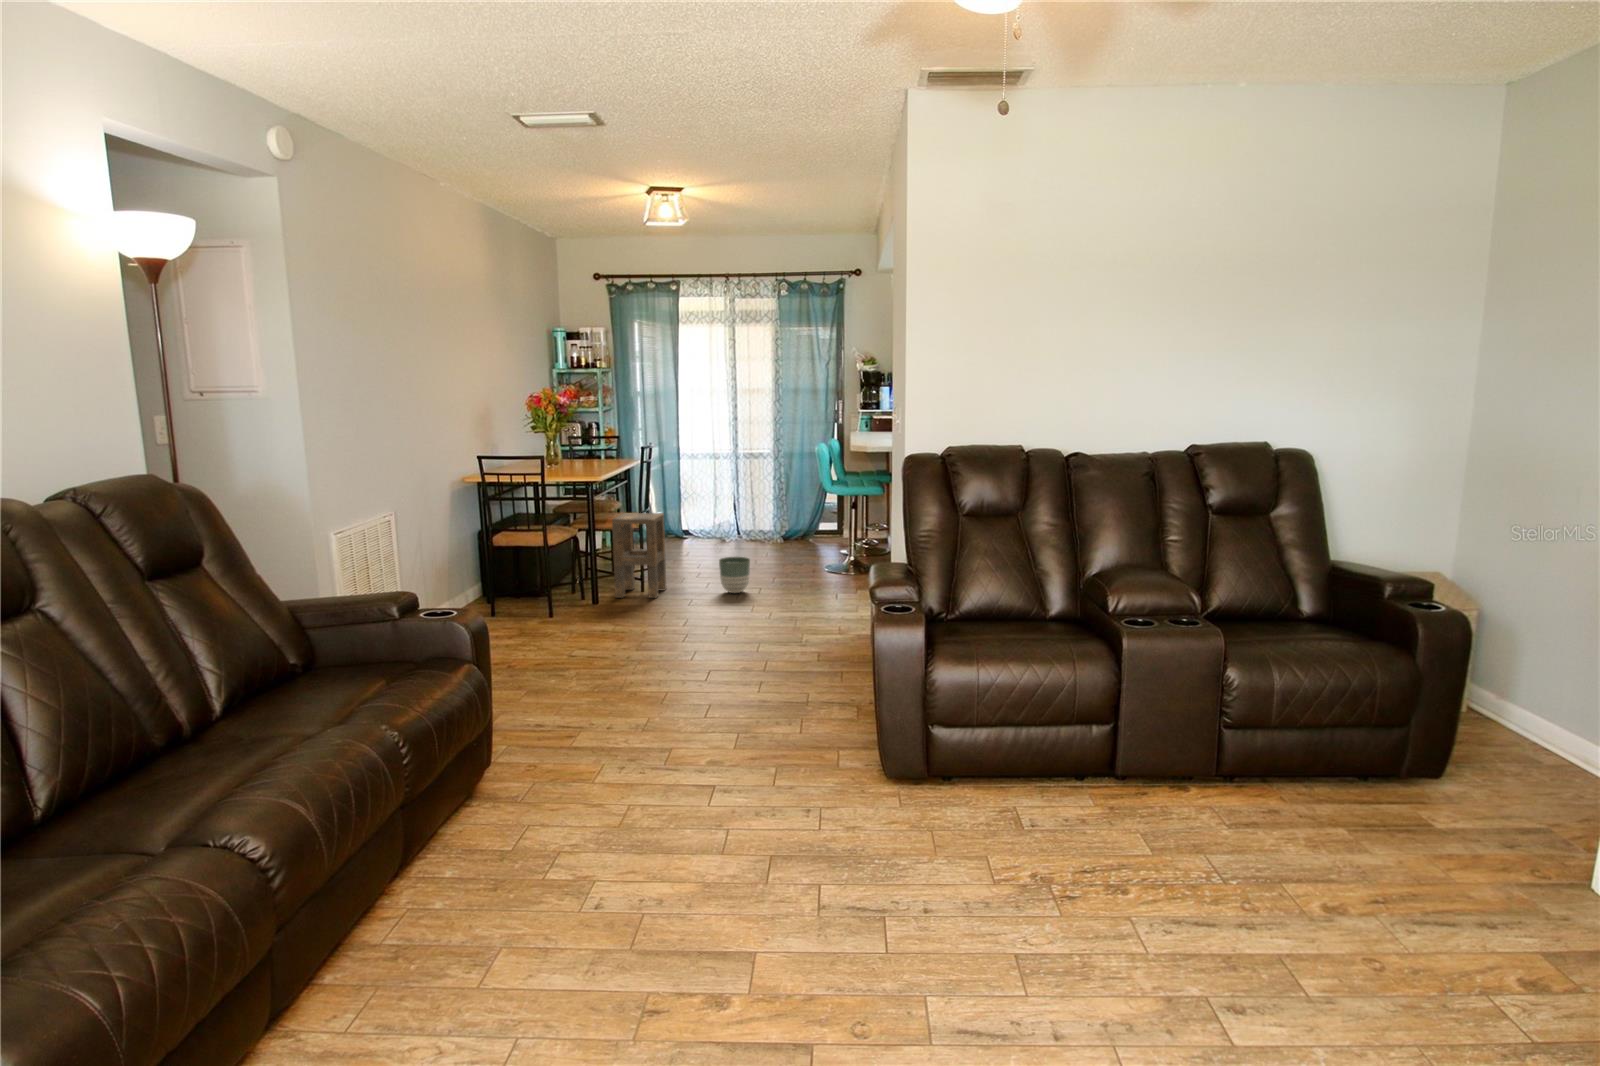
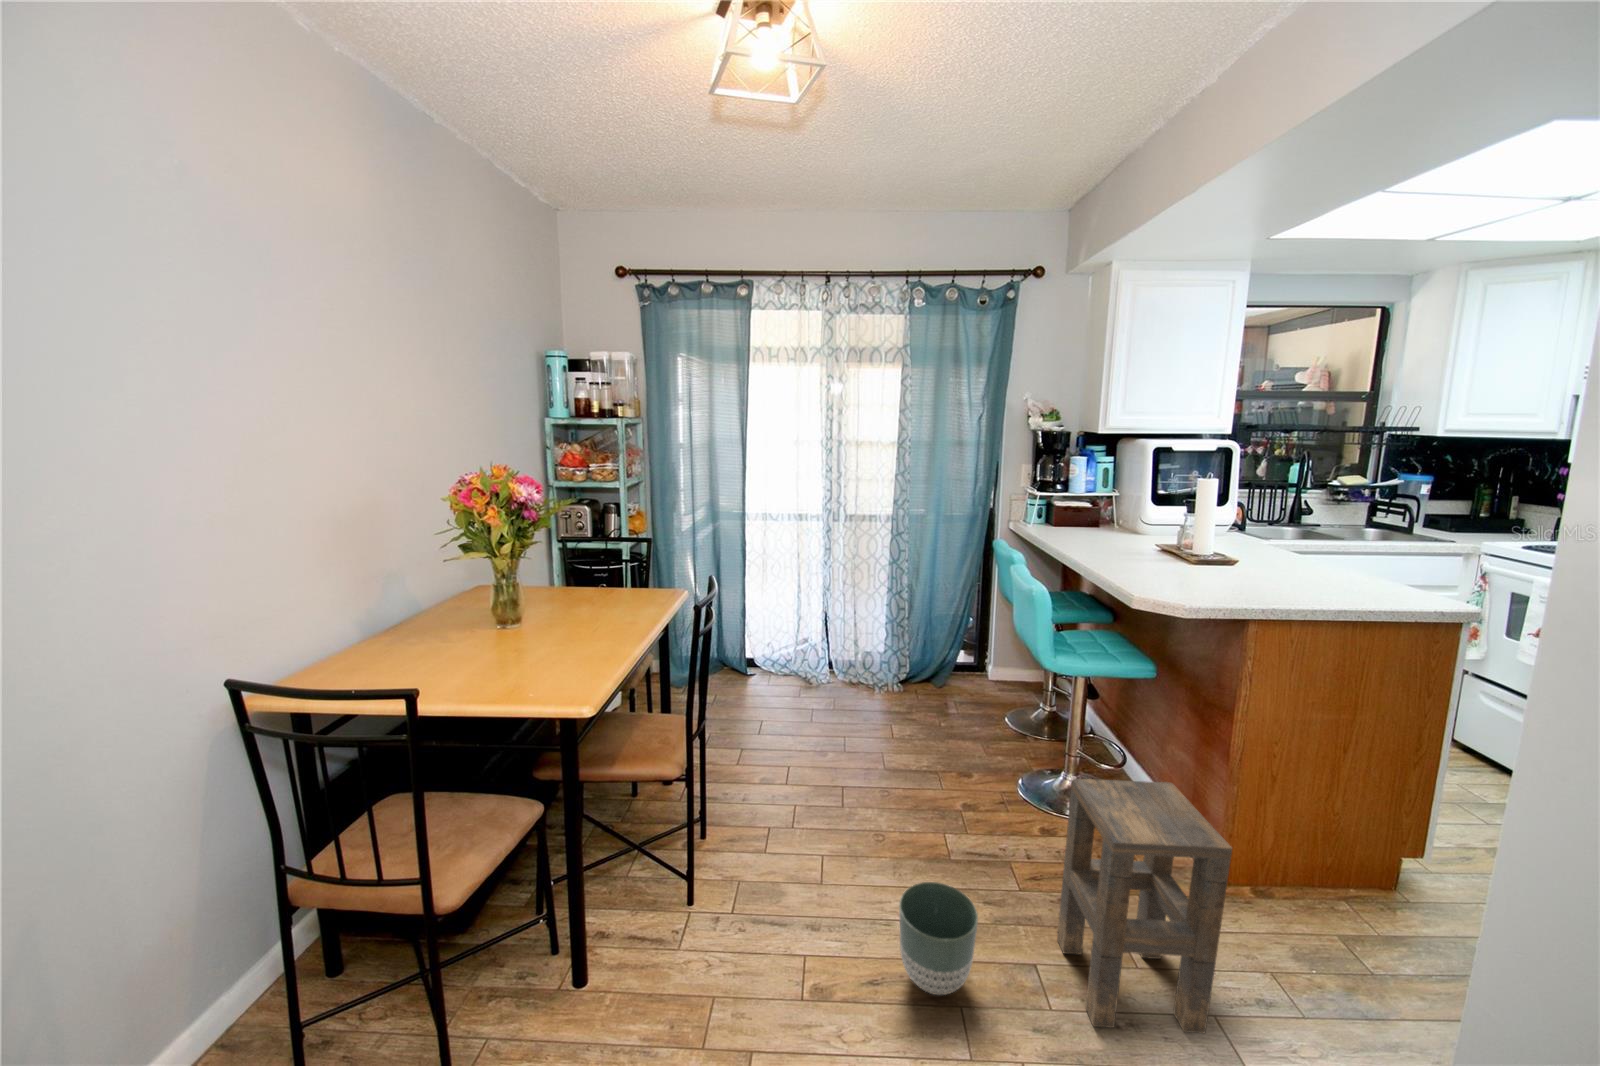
side table: present [612,513,666,598] -> present [1057,779,1232,1033]

